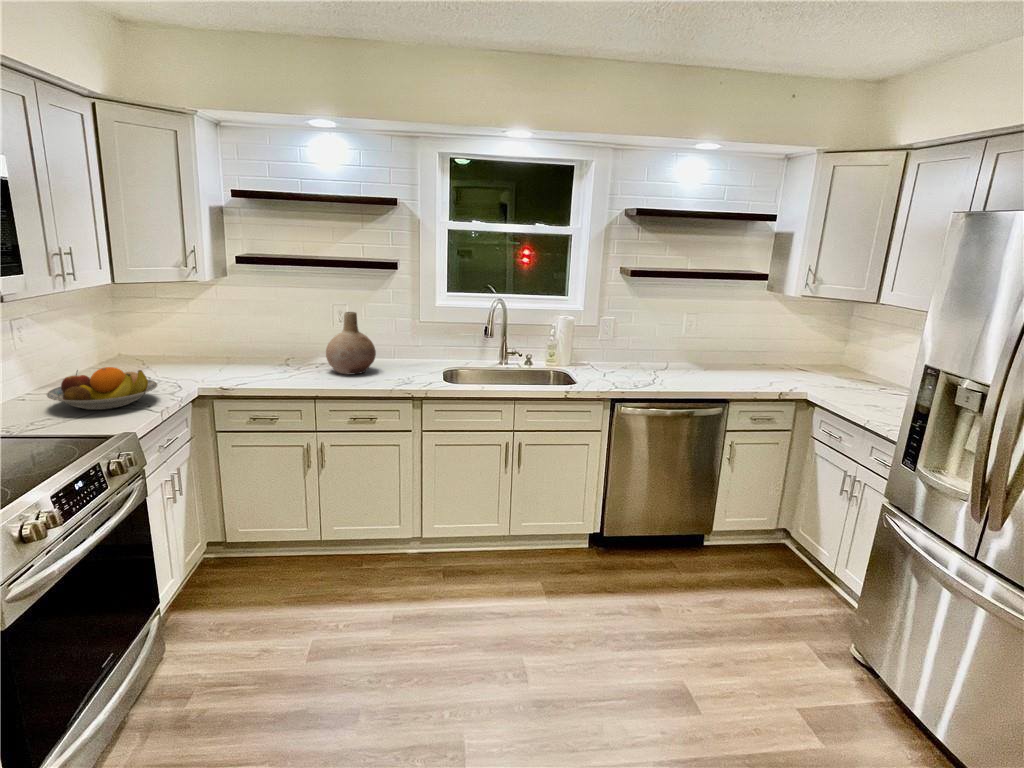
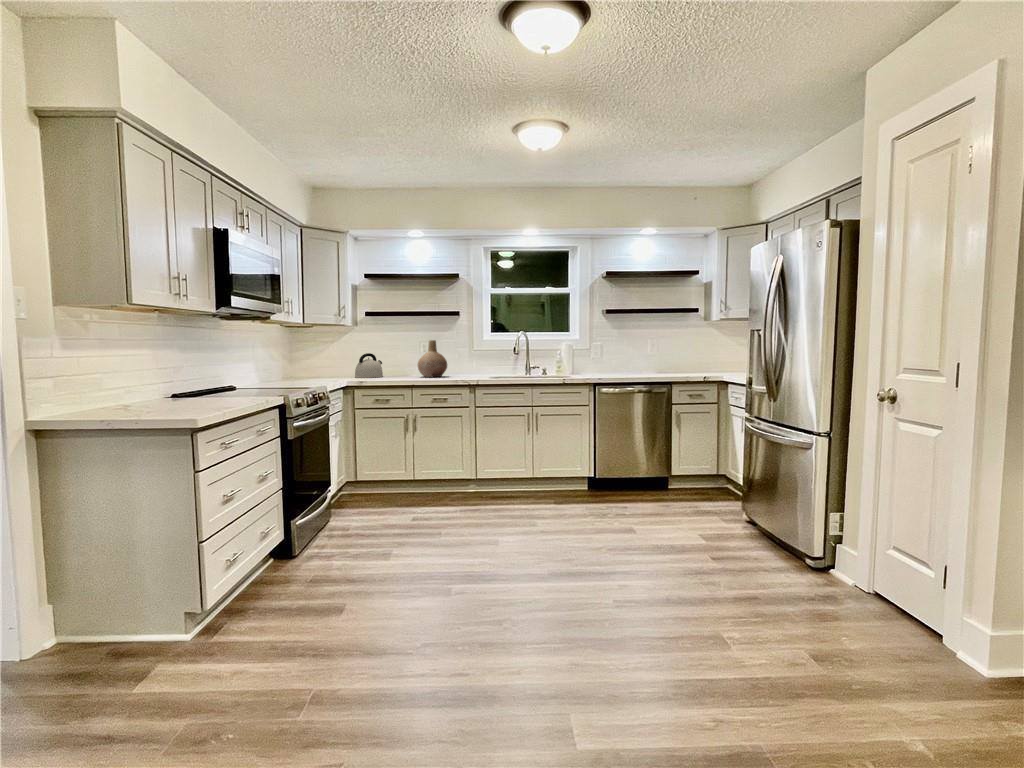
kettle: none [218,330,268,374] -> present [355,353,383,378]
fruit bowl: present [47,367,158,410] -> none [275,361,328,383]

